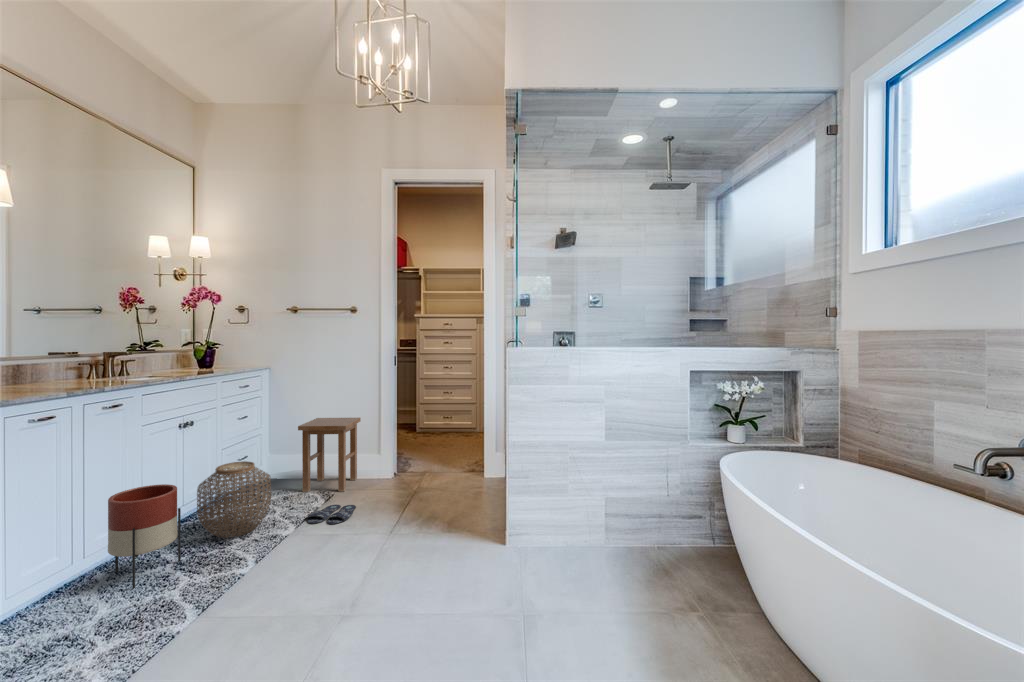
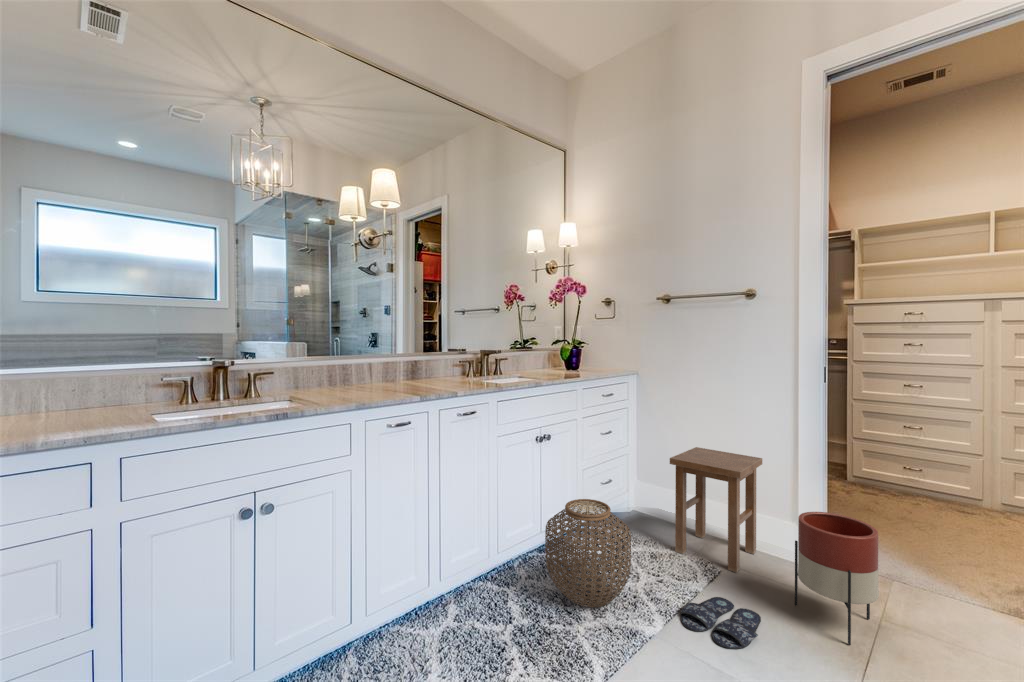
planter: present [108,484,181,589] -> present [795,512,879,645]

